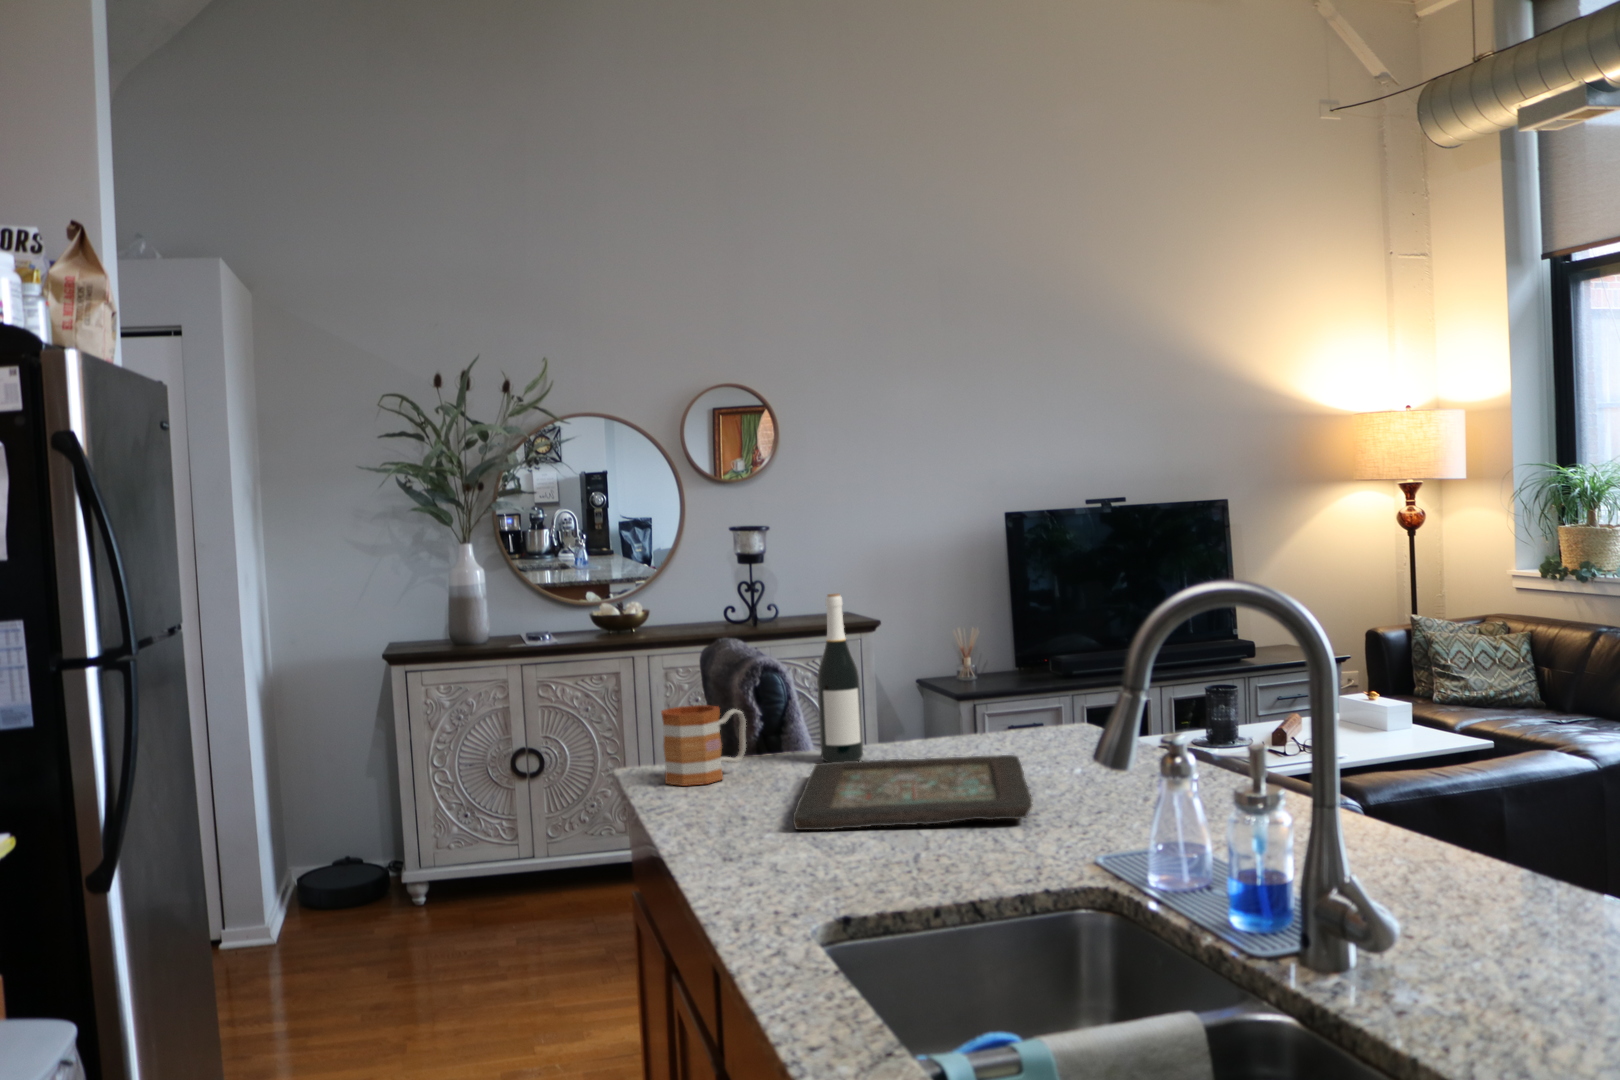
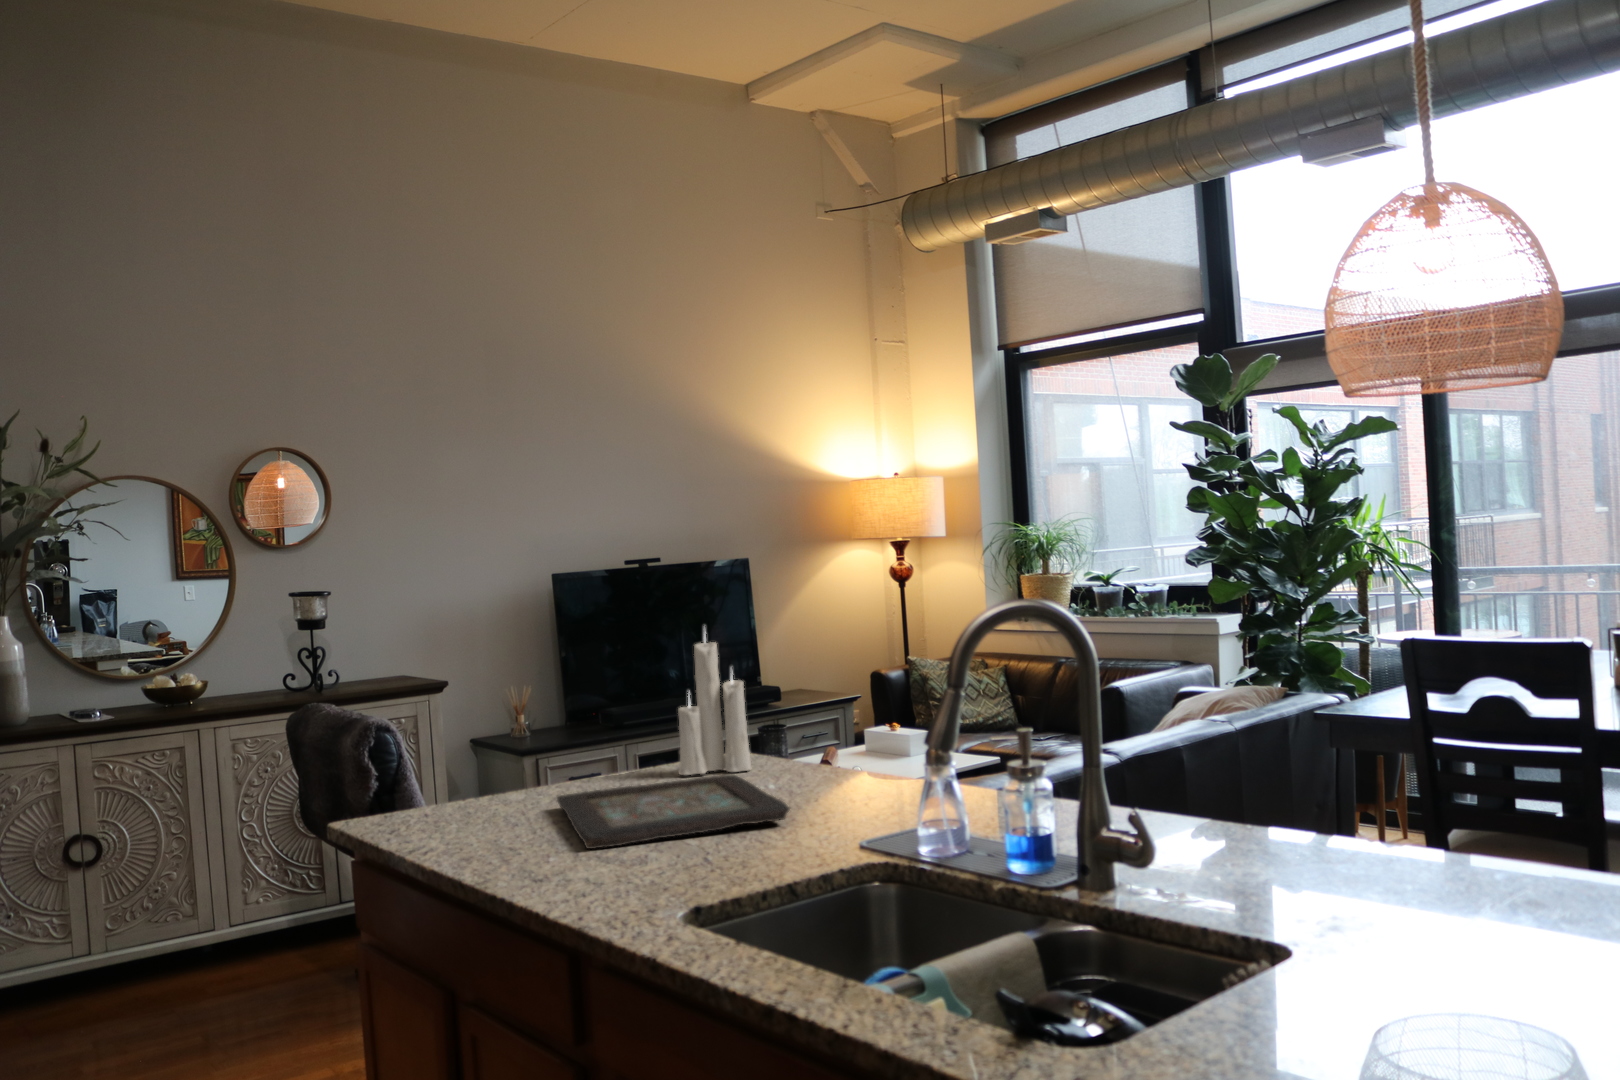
candle: none [975,573,1060,751] -> present [678,634,751,775]
wine bottle: present [817,594,863,762] -> none [539,640,584,796]
mug: present [661,705,746,786] -> none [402,750,482,828]

